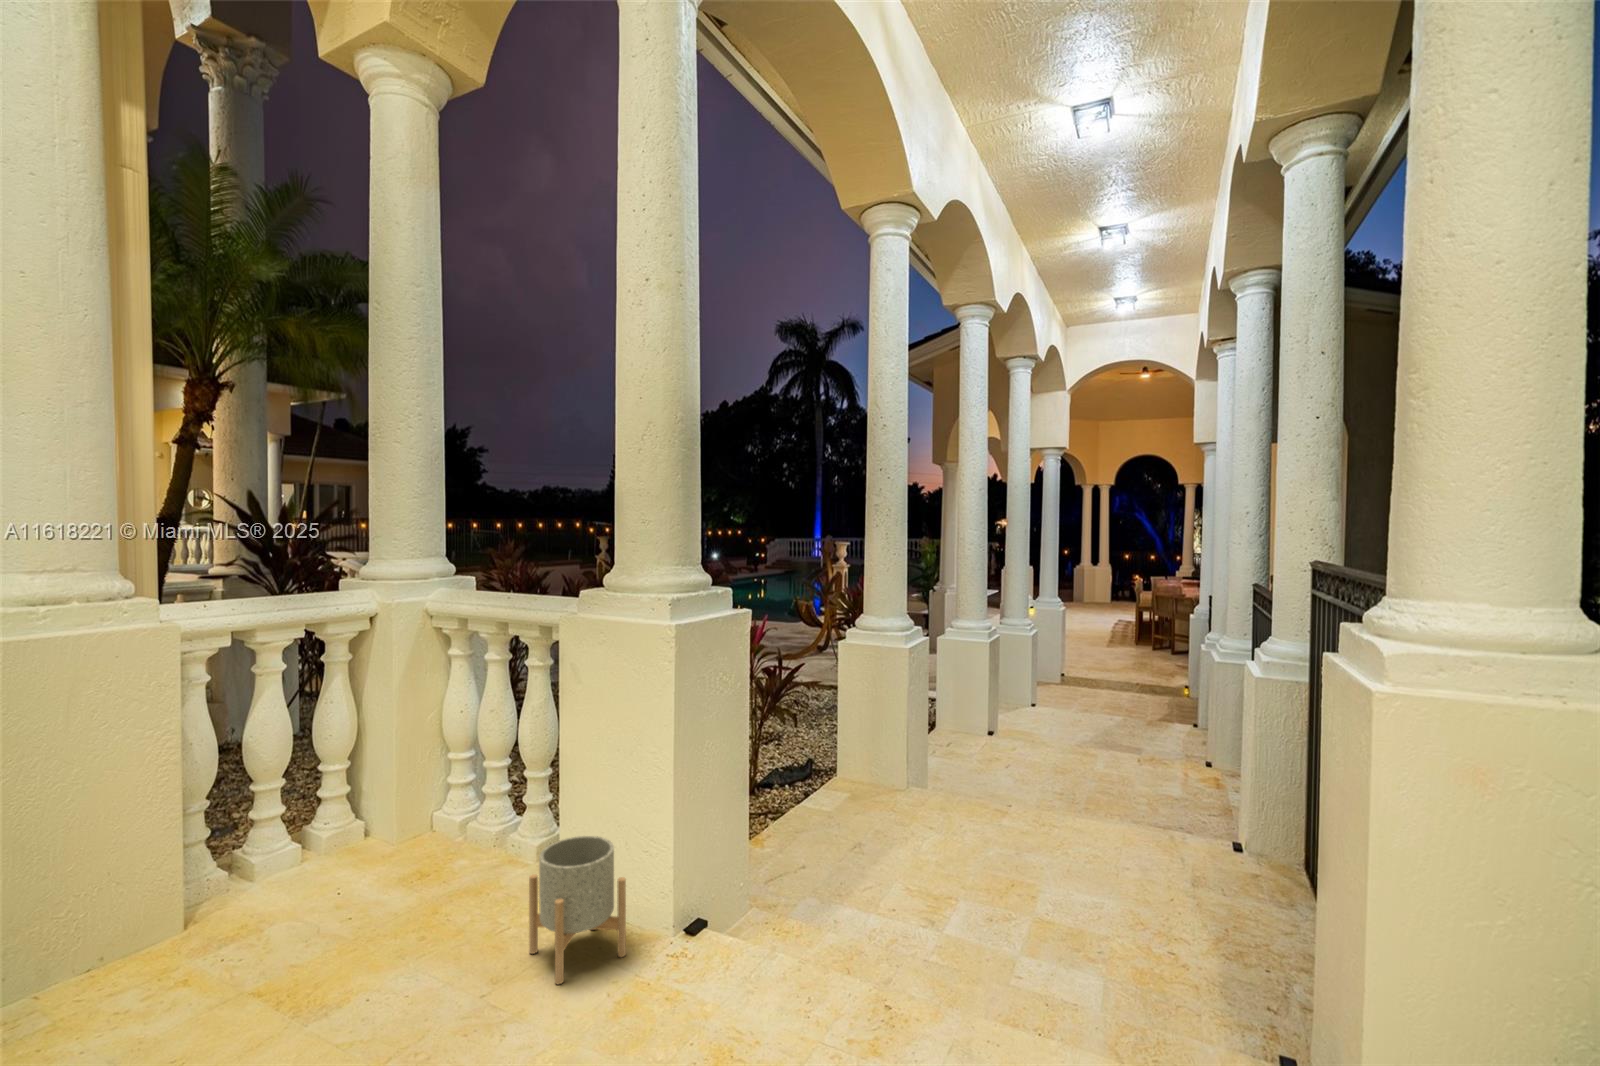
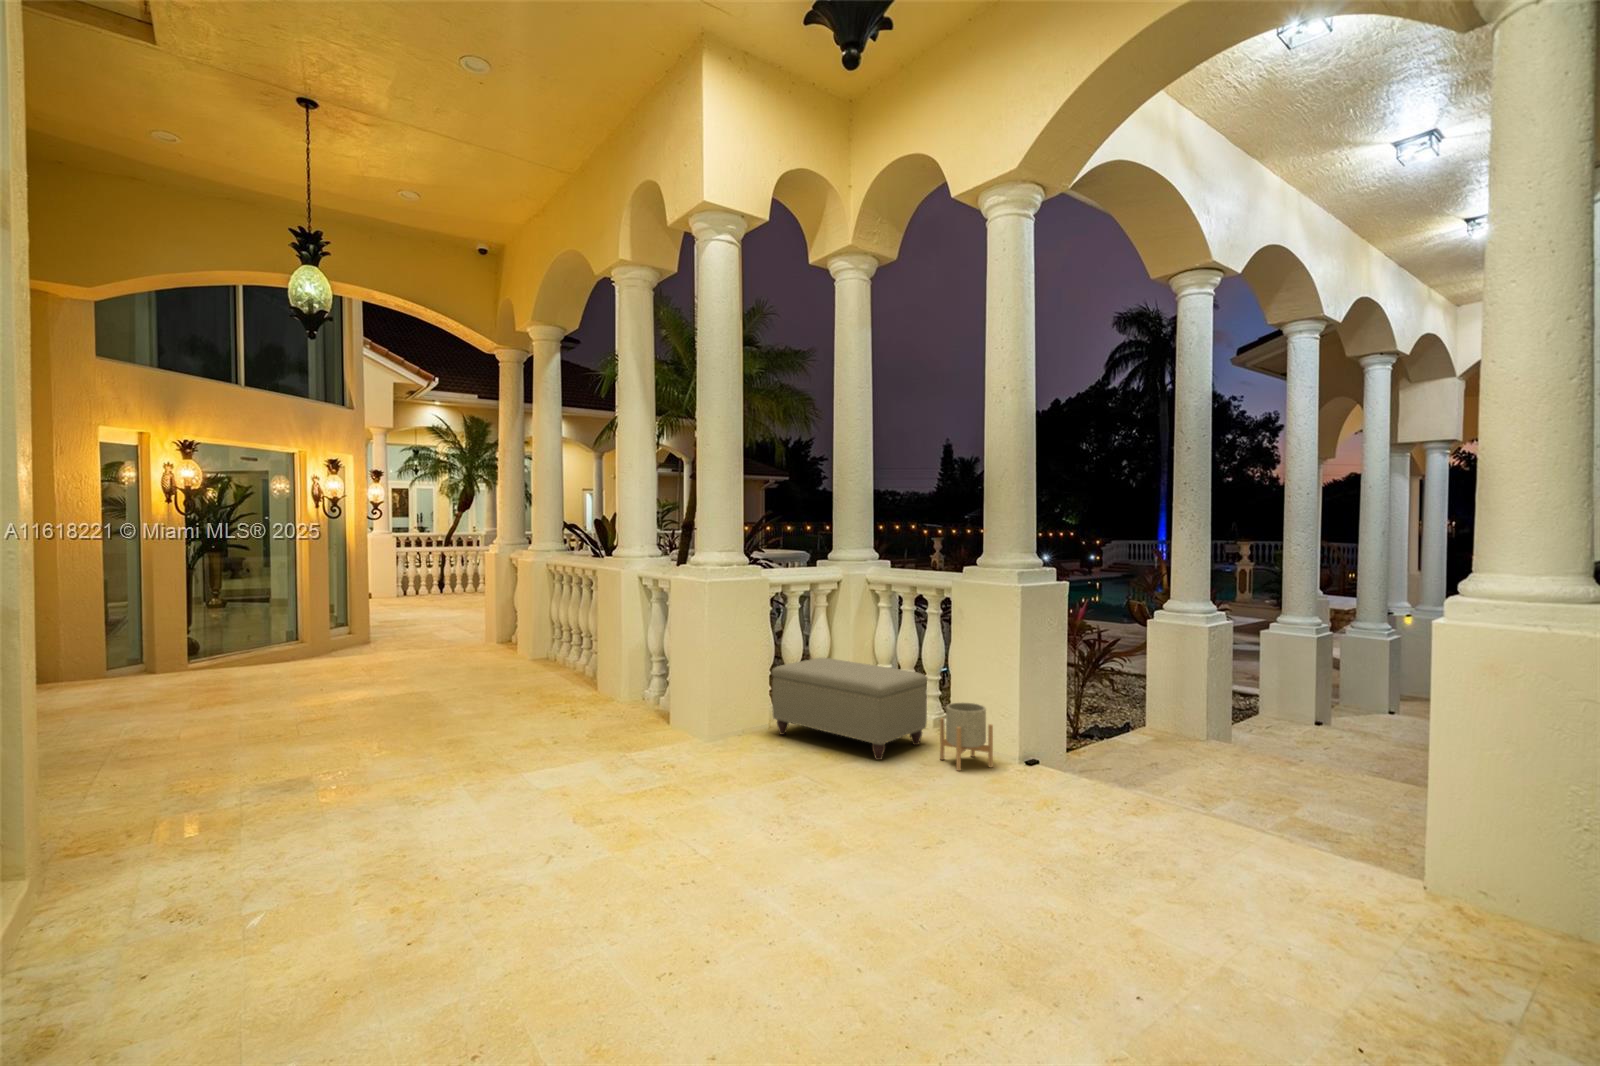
ottoman: none [185,761,516,984] -> present [772,658,928,760]

